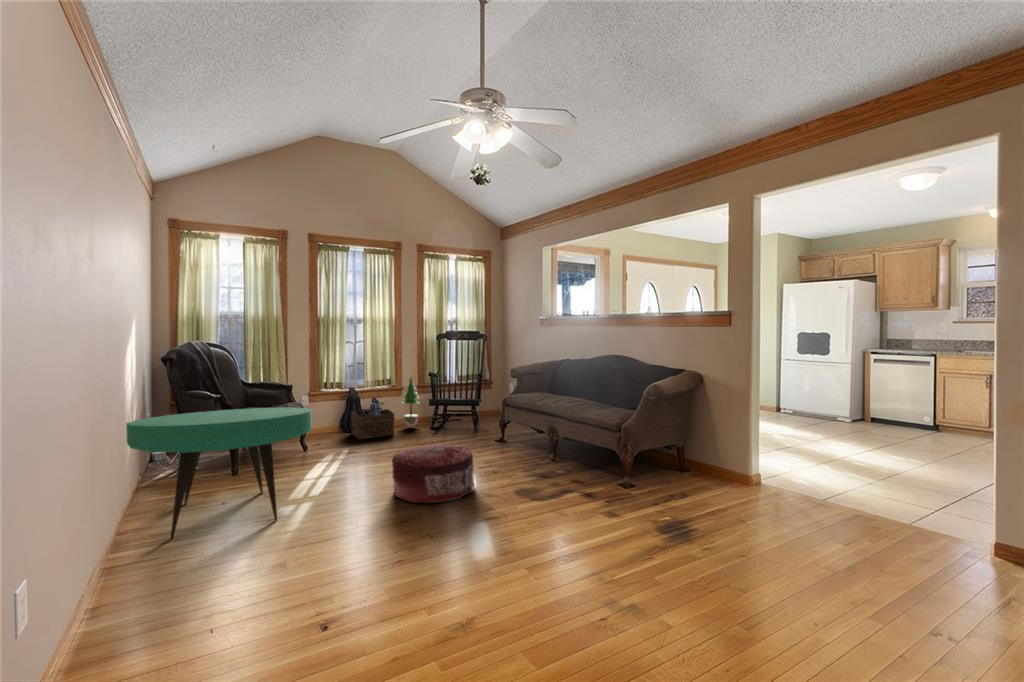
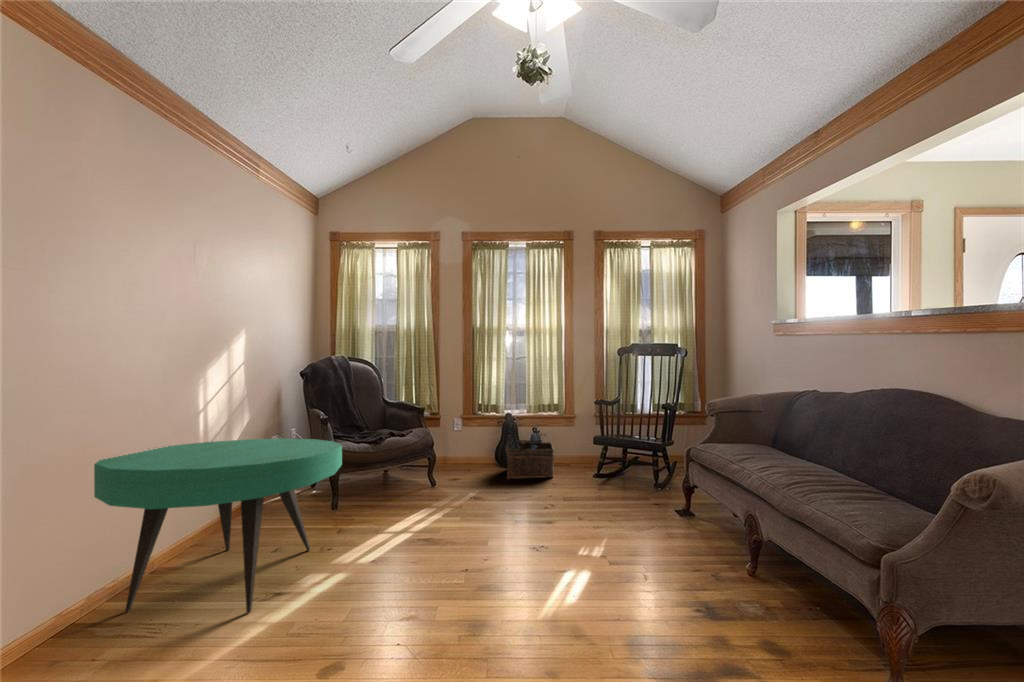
potted tree: present [403,378,419,427] -> none [572,402,596,469]
pouf: present [392,444,474,503] -> none [422,521,567,648]

